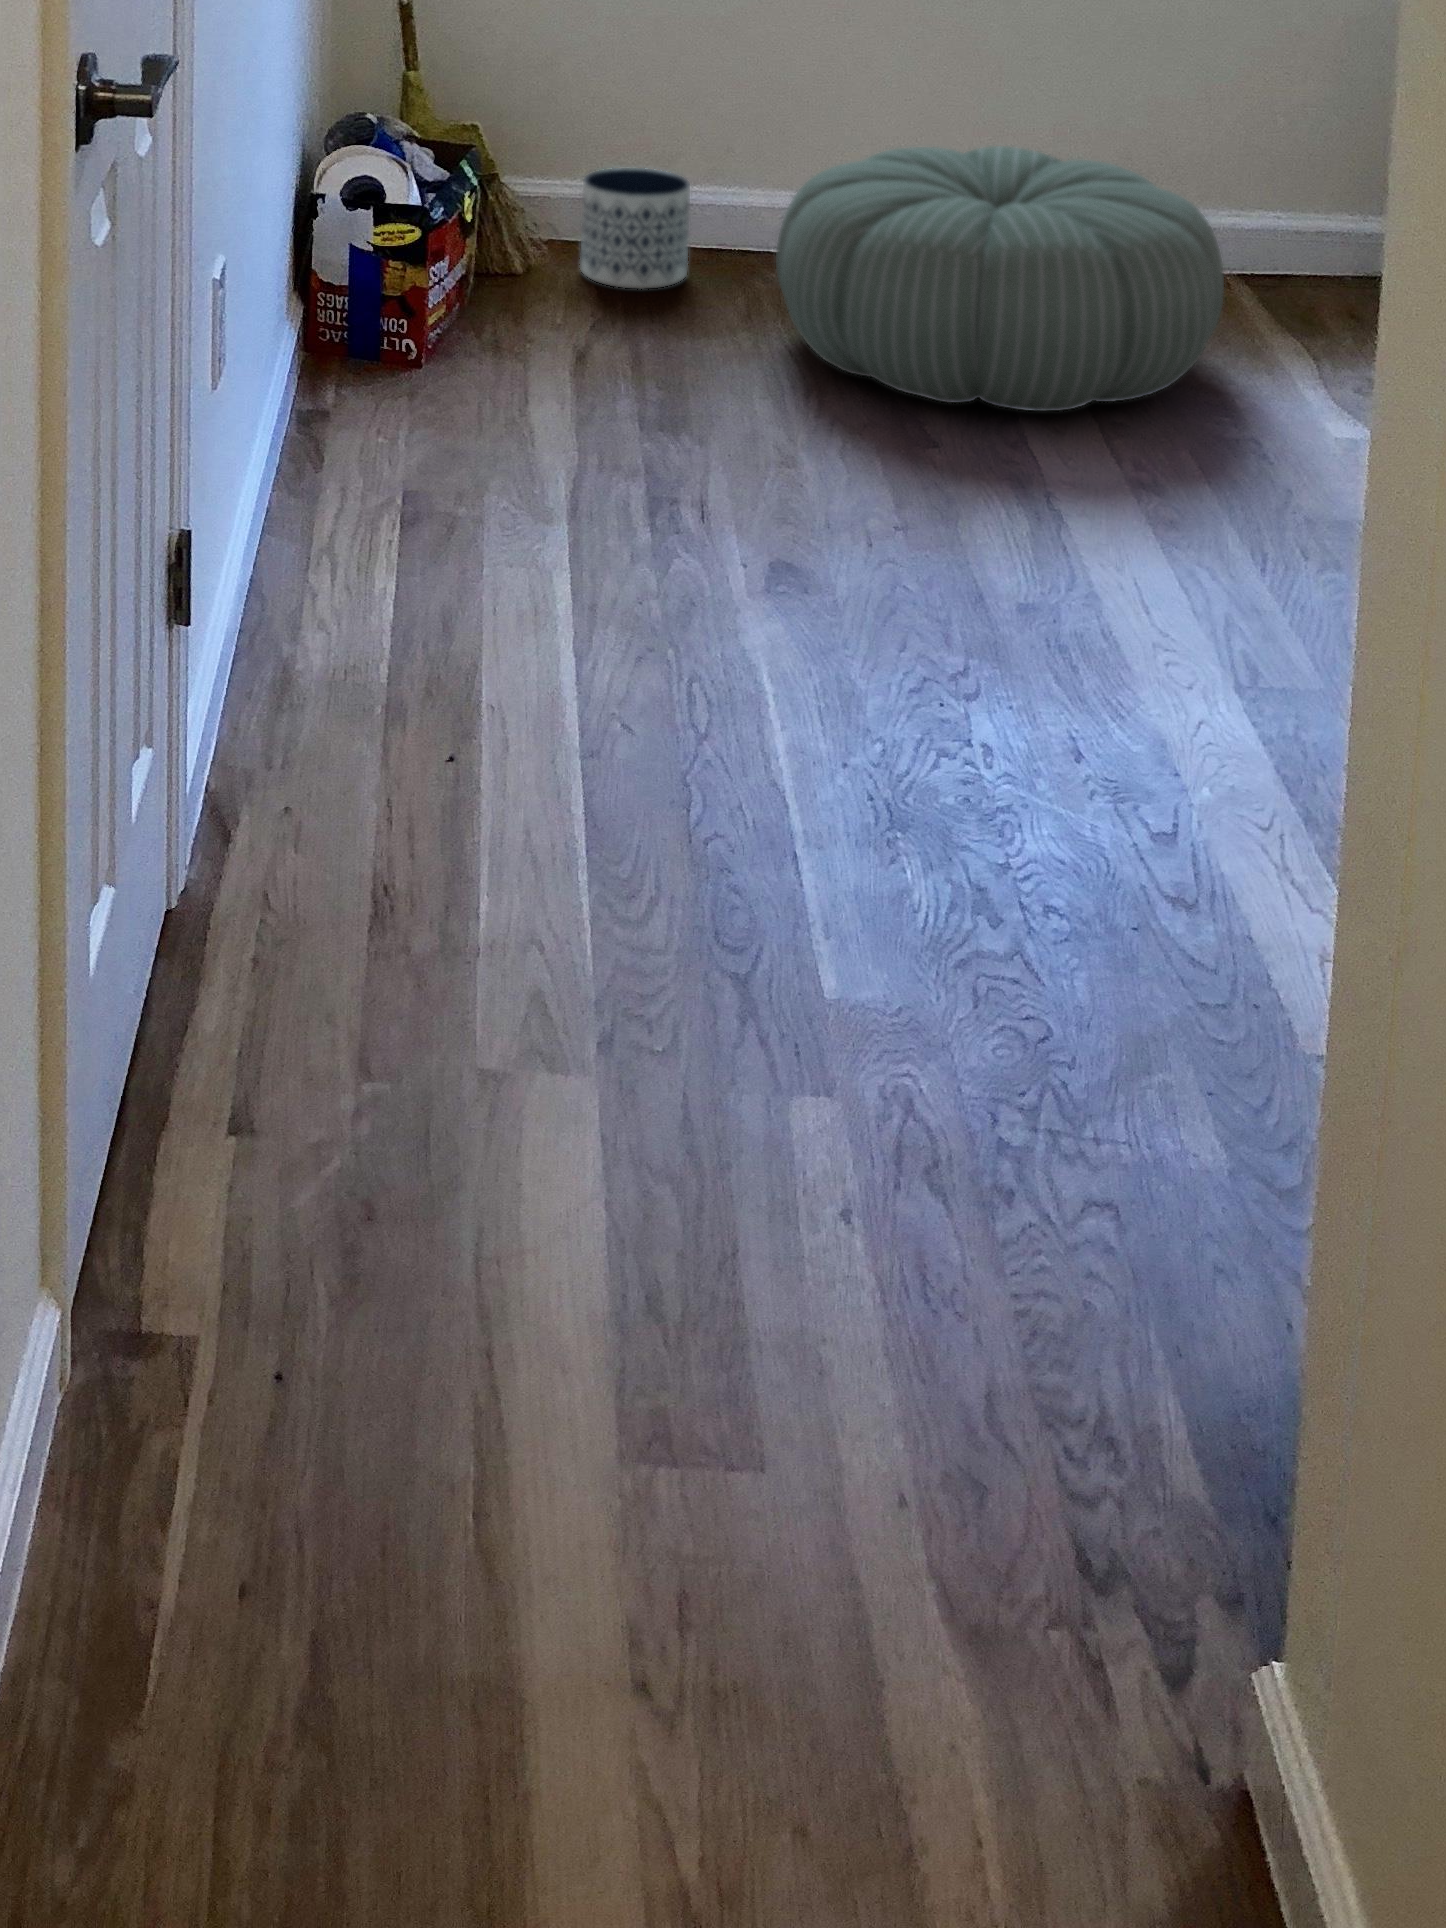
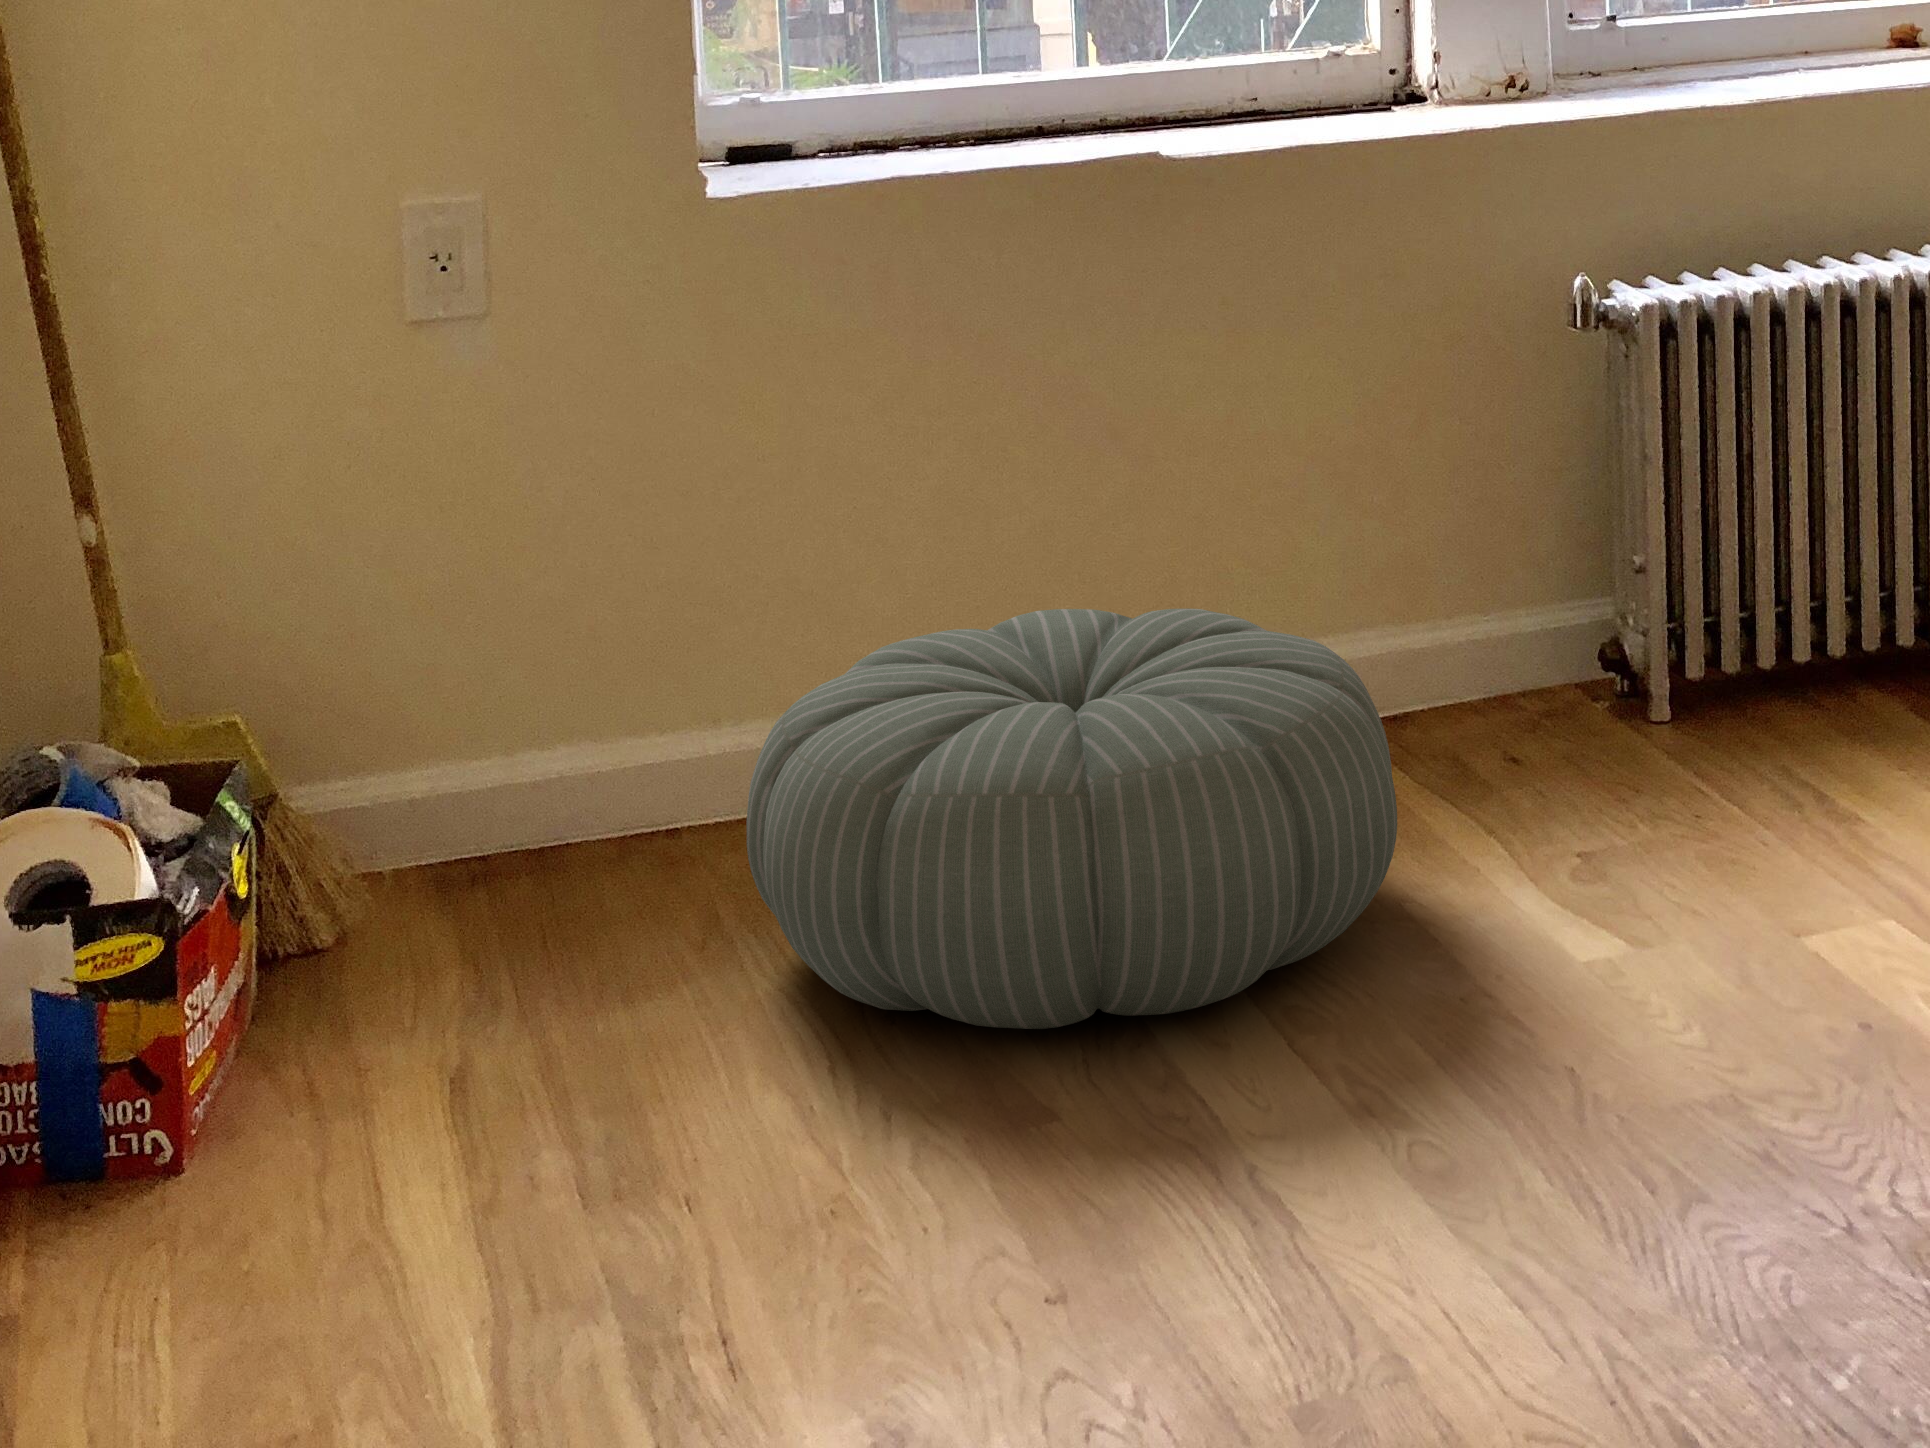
planter: present [580,168,690,288] -> none [416,738,596,938]

